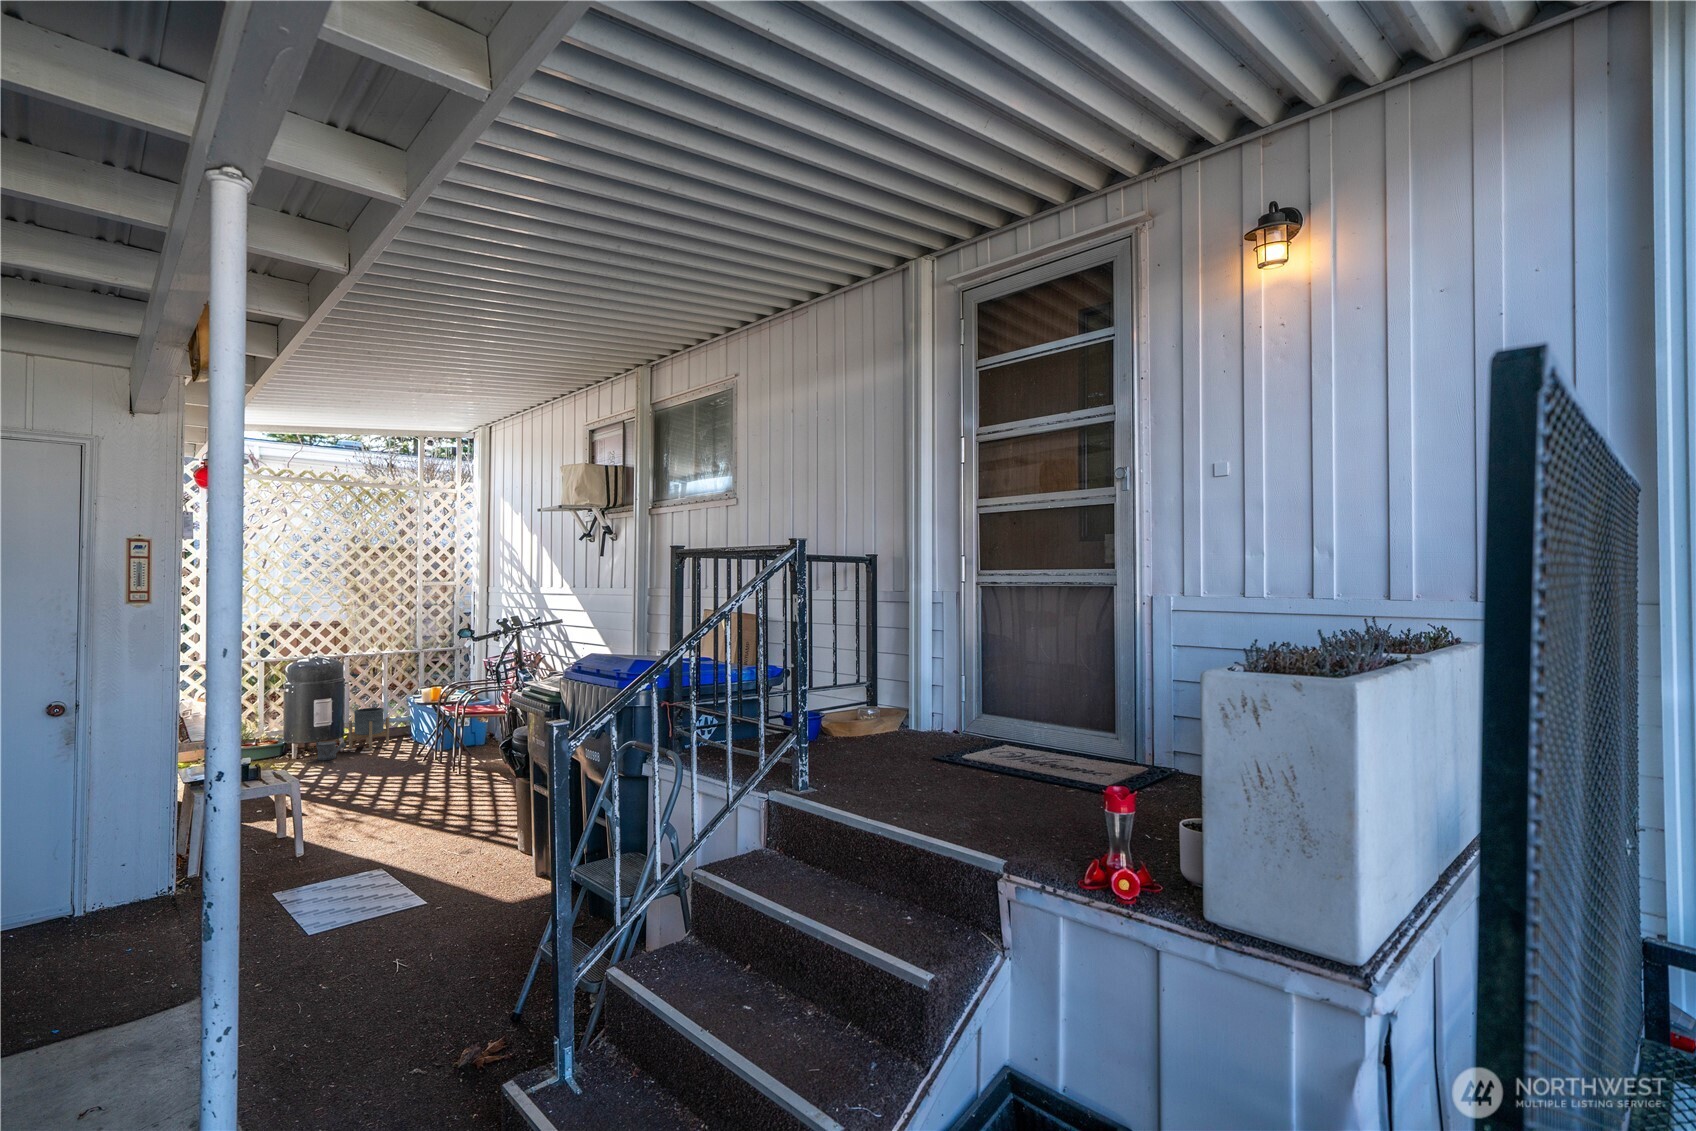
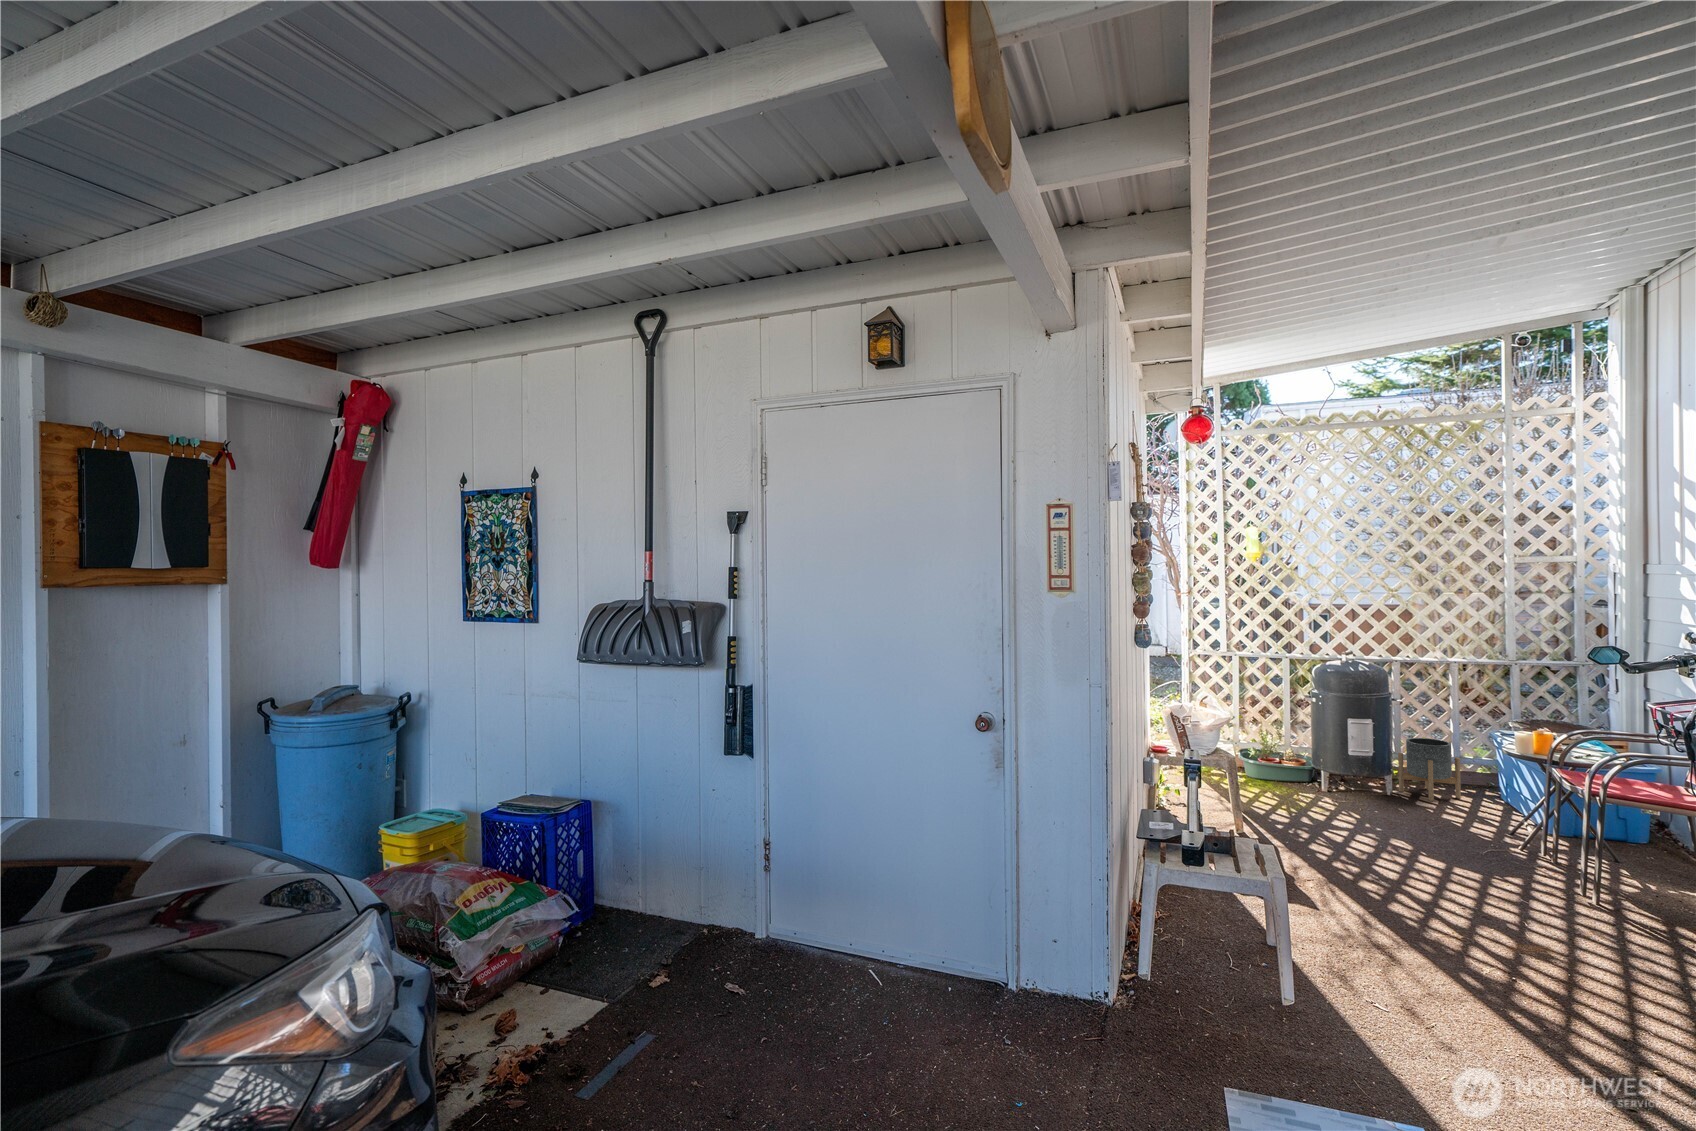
watering can: present [316,741,346,760] -> none [1351,775,1391,805]

